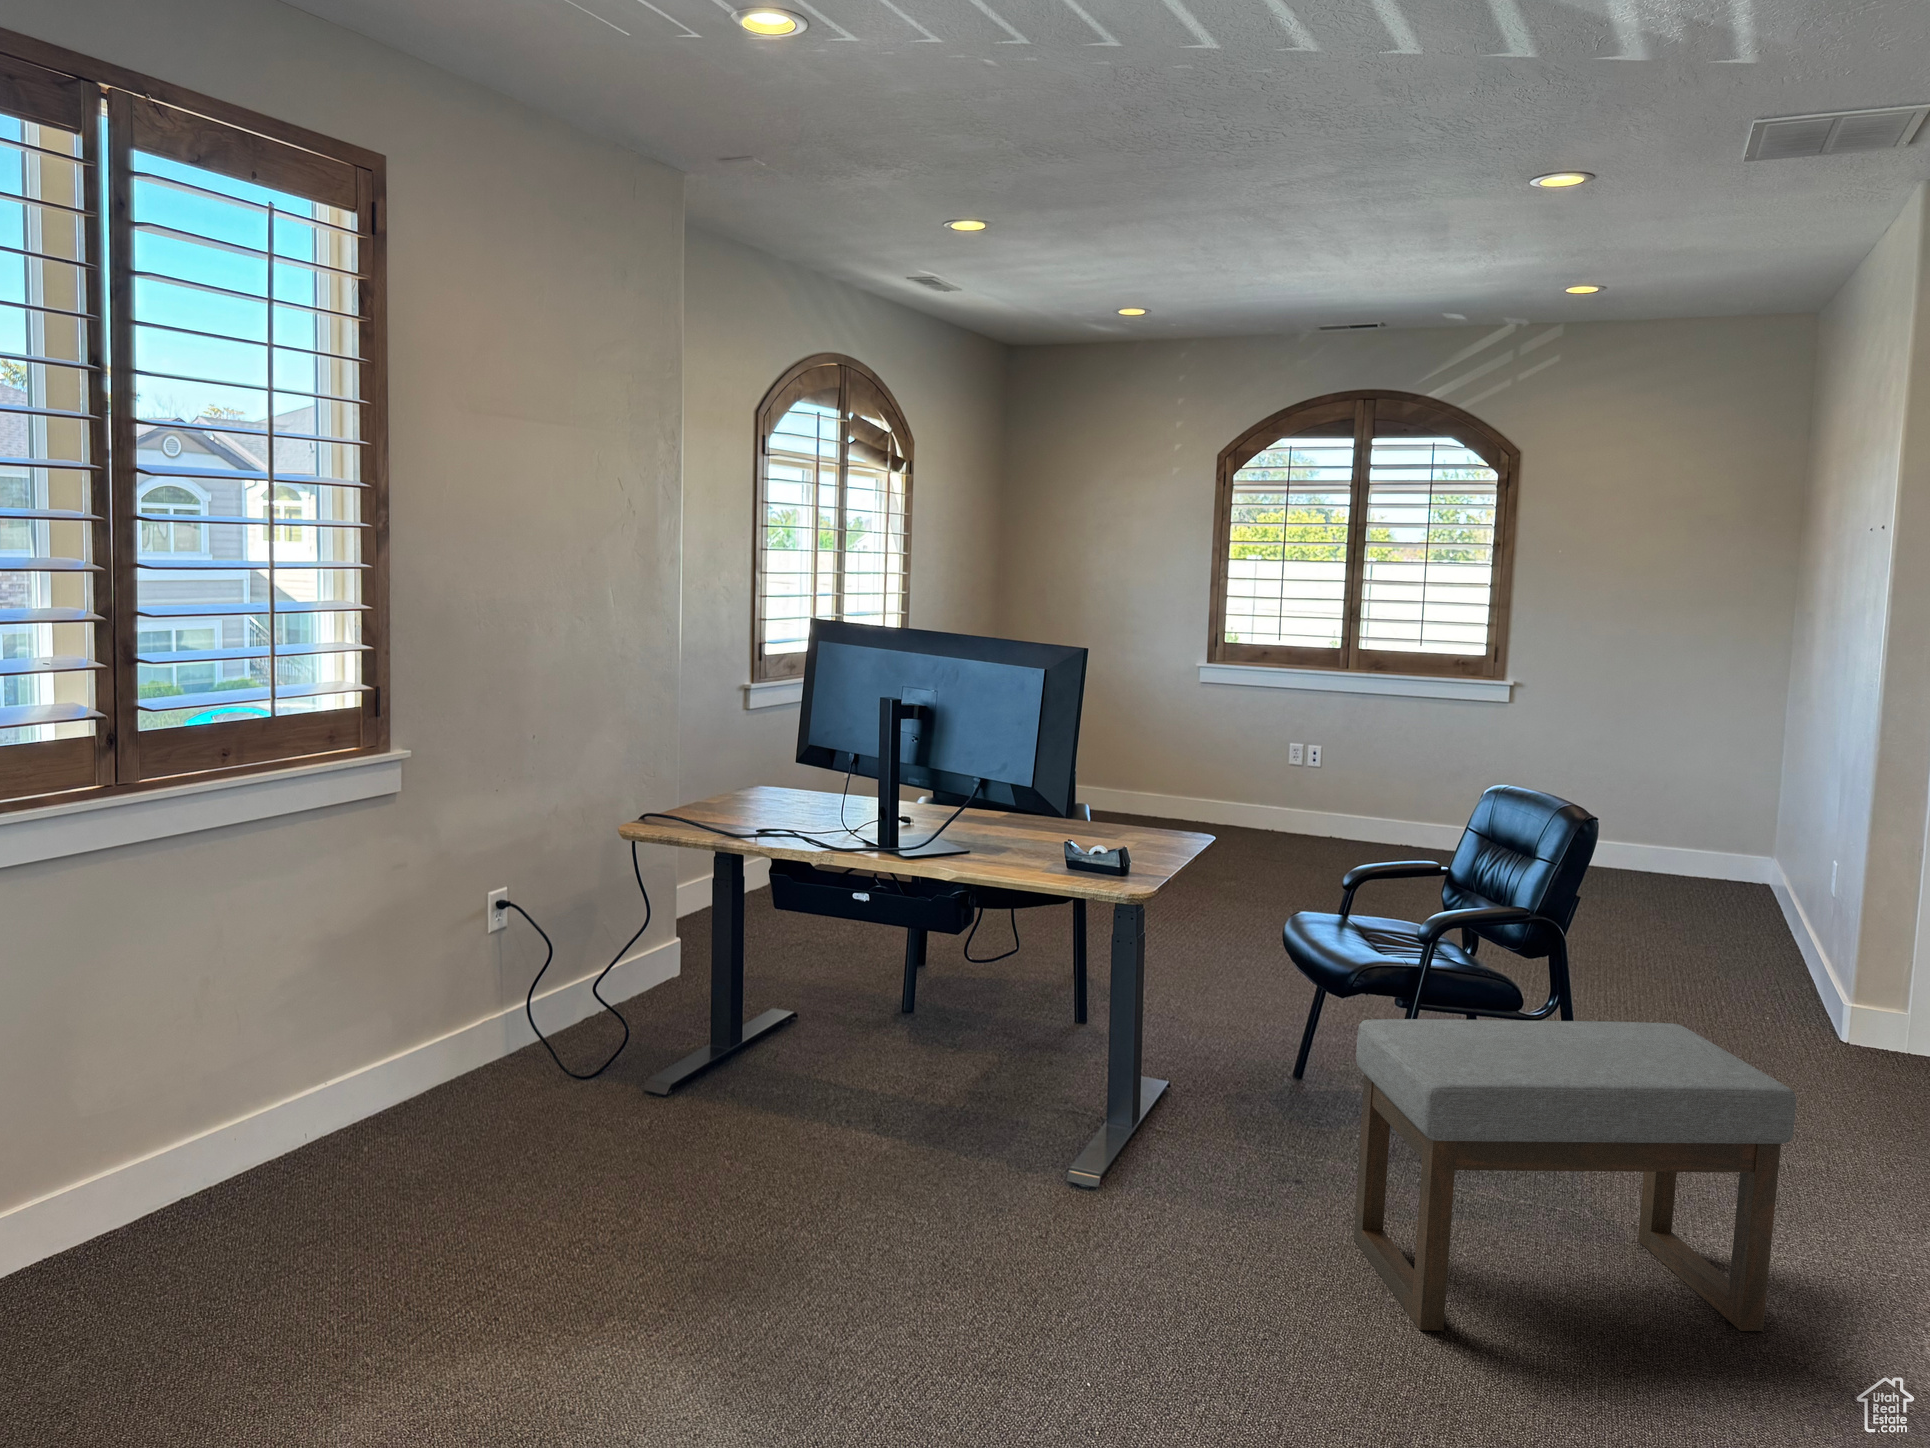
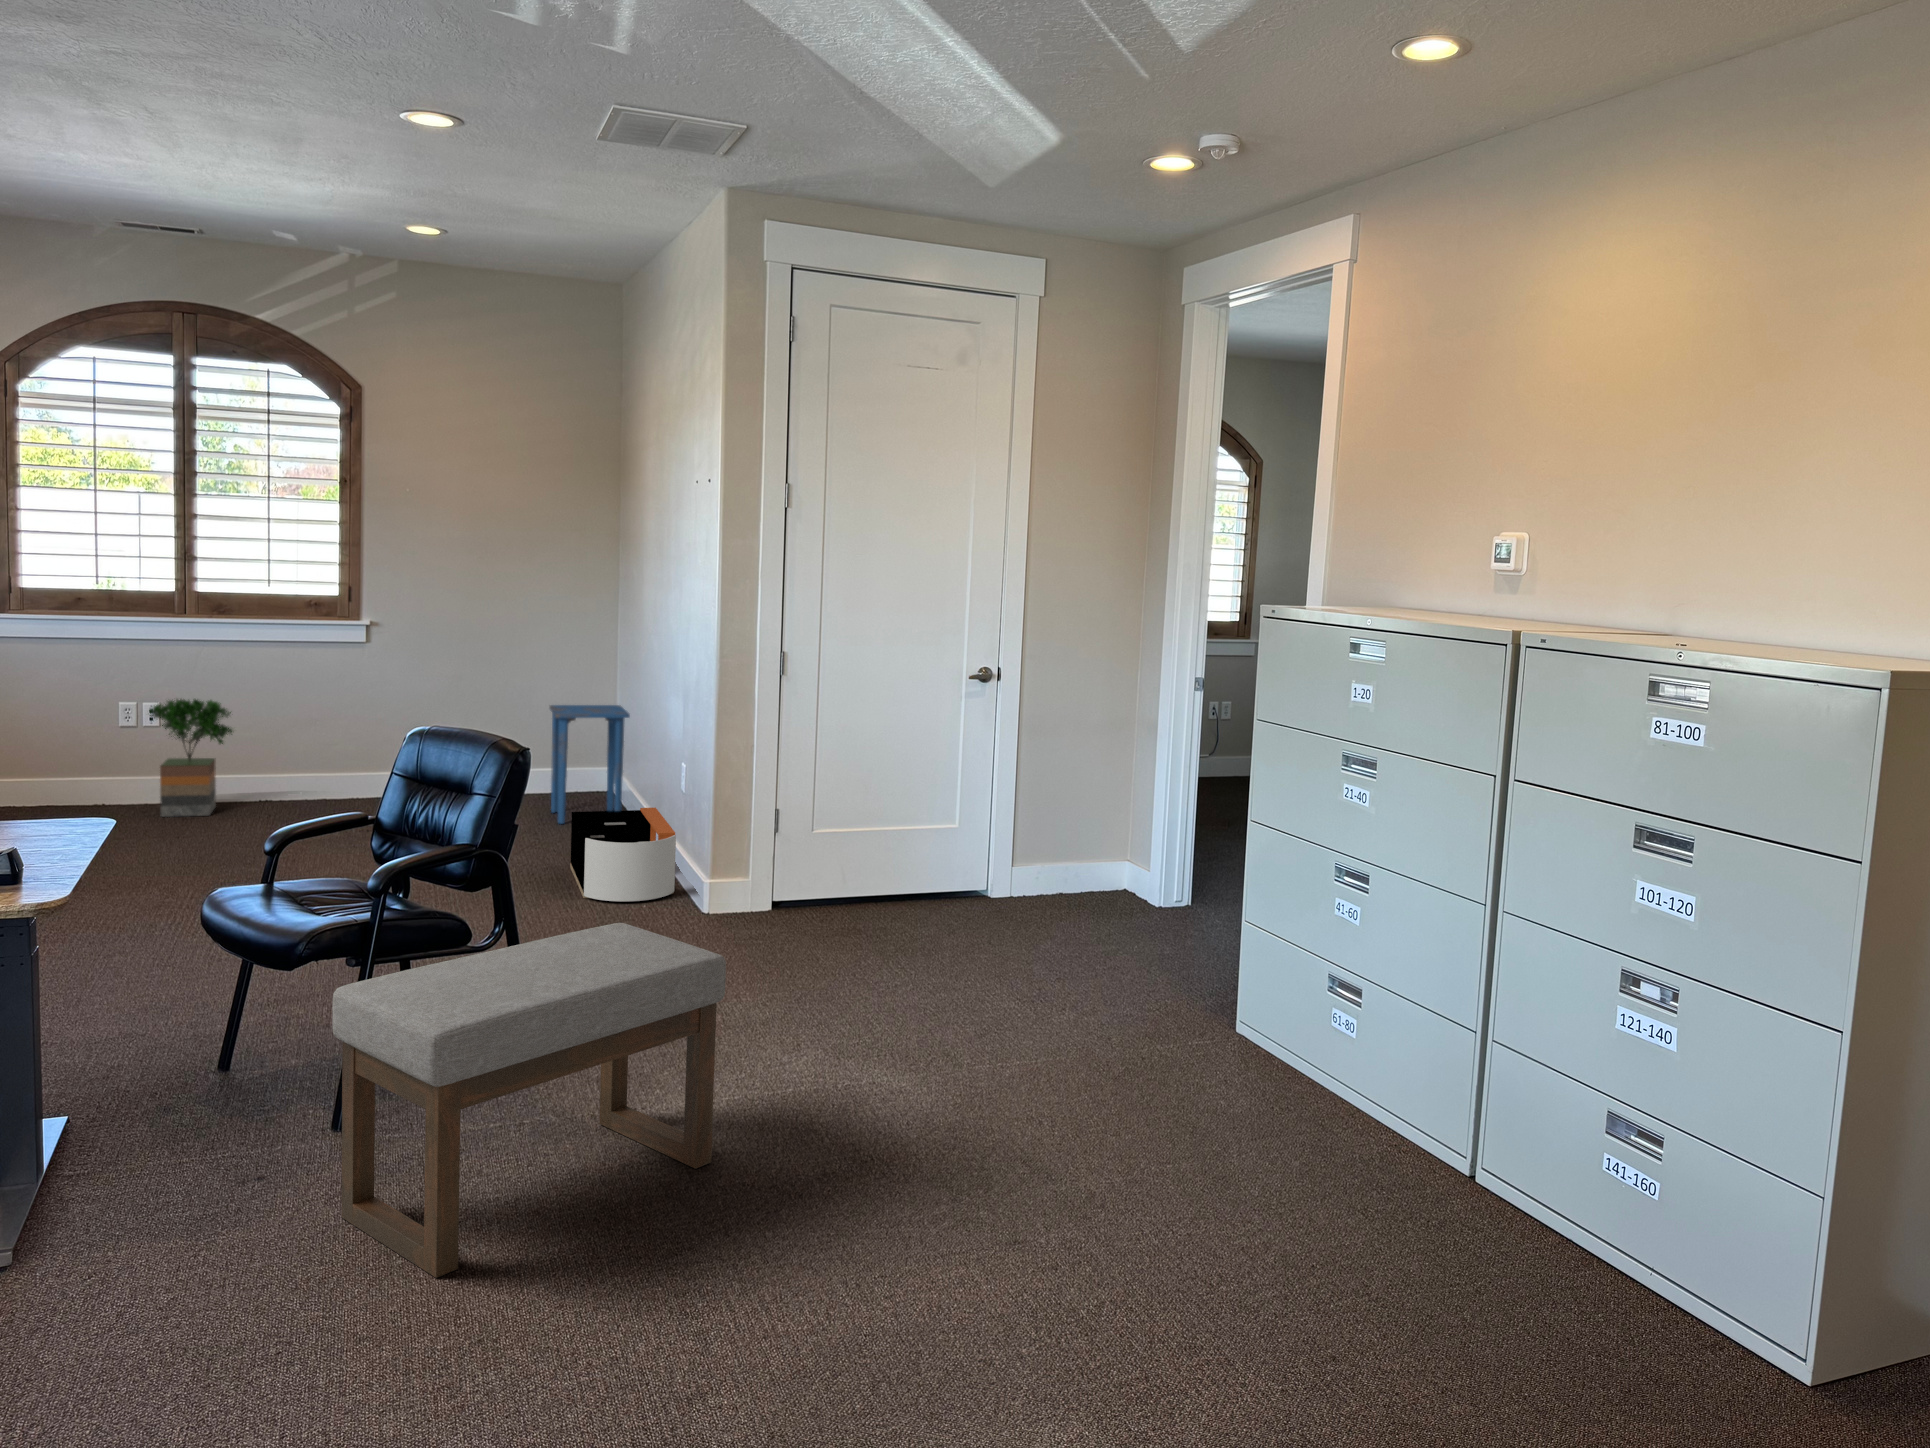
potted tree: none [1310,741,1382,850] -> present [149,699,232,817]
side table: none [1687,780,1788,920] -> present [550,705,630,824]
storage bin: none [1691,898,1819,1013] -> present [570,808,676,901]

